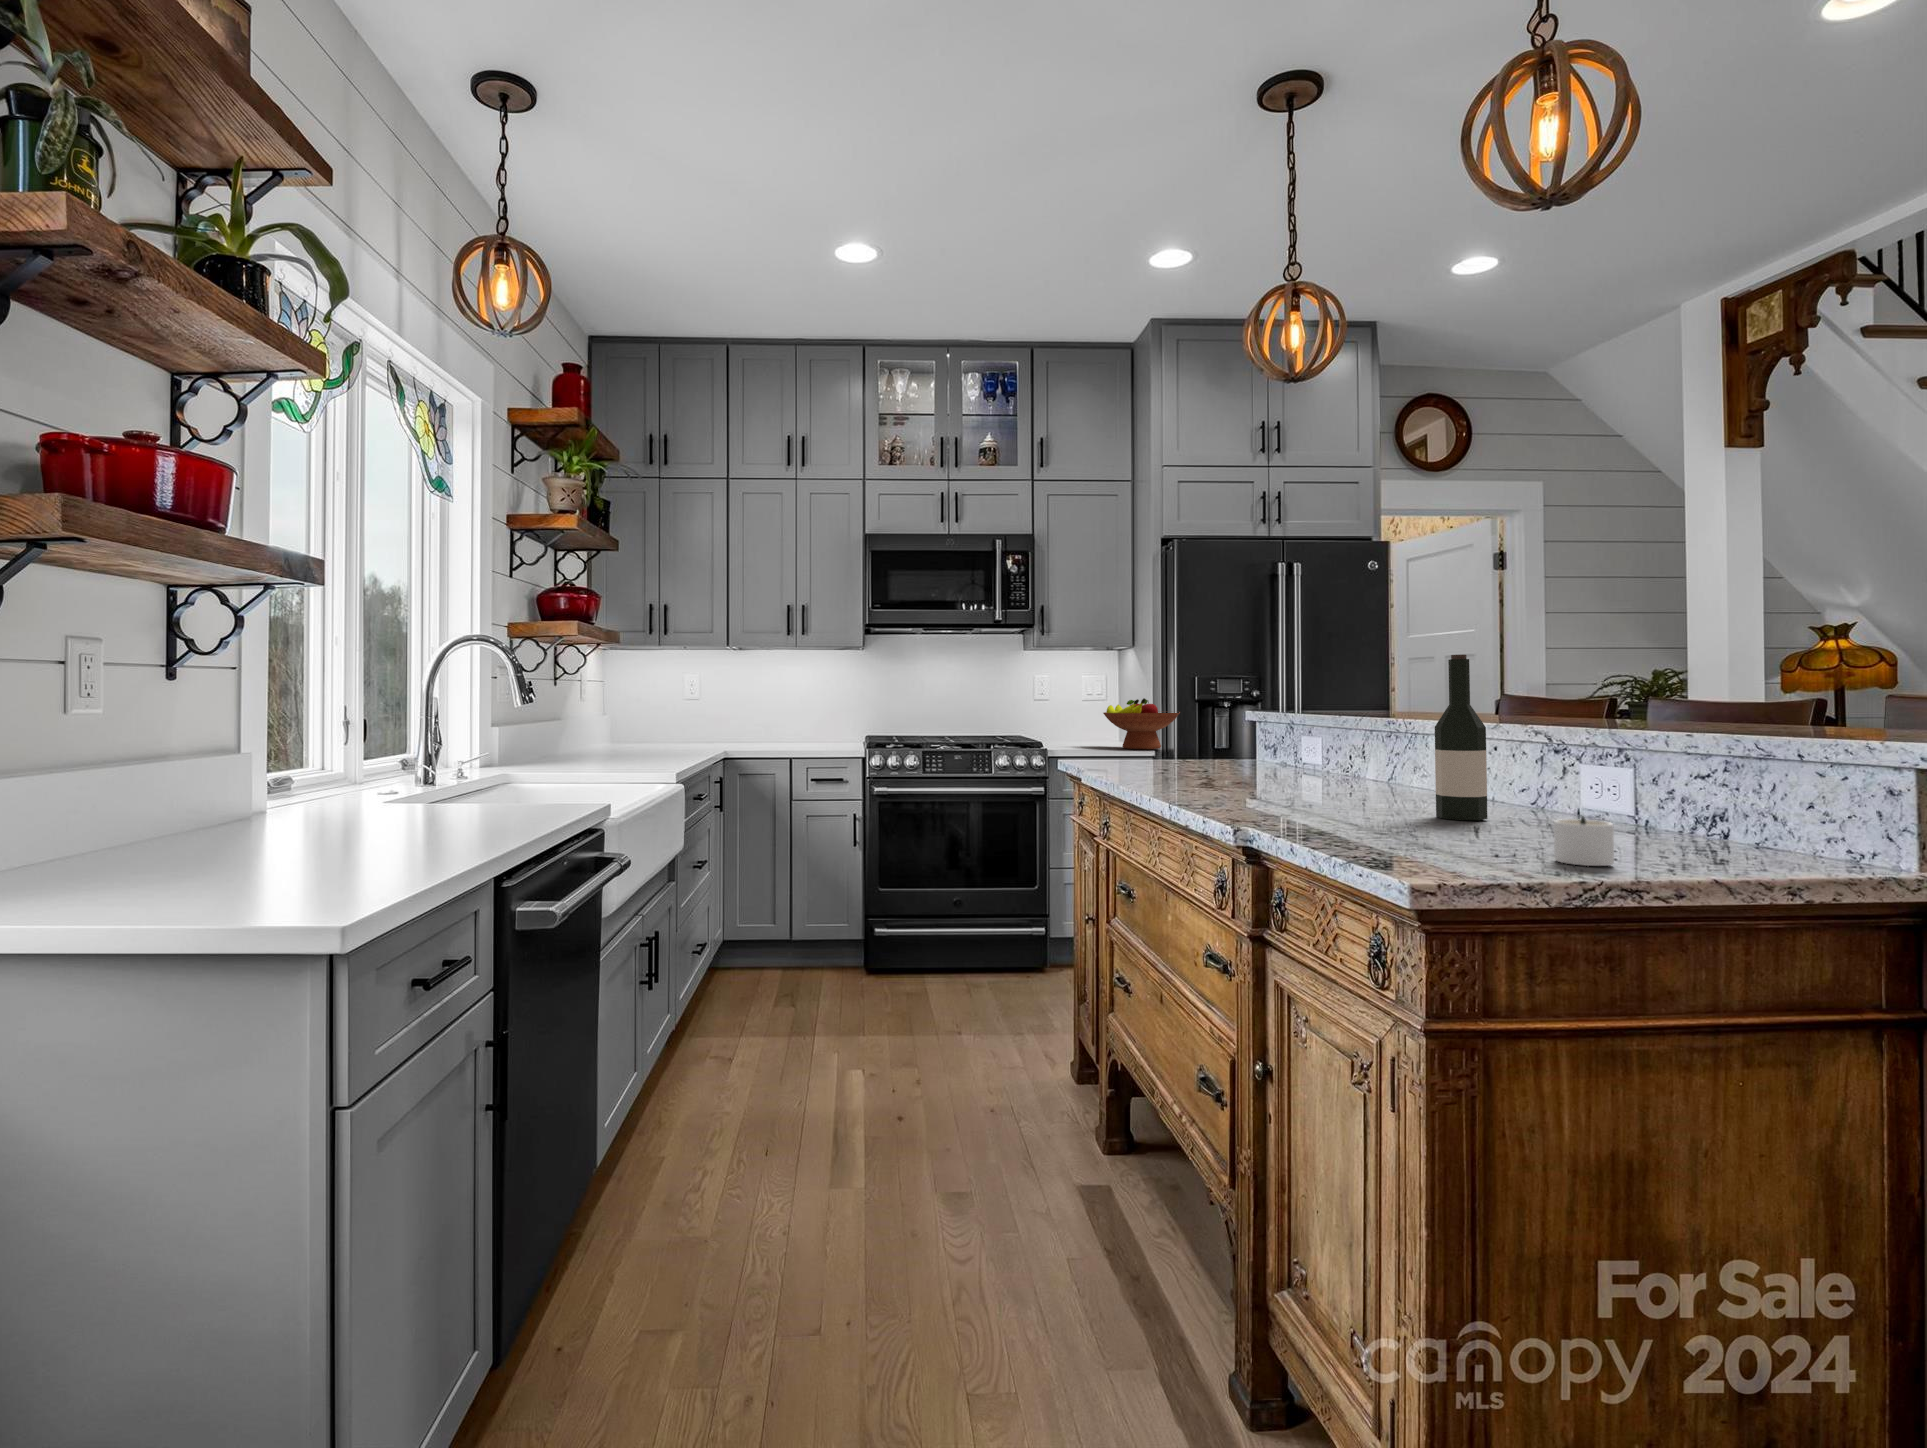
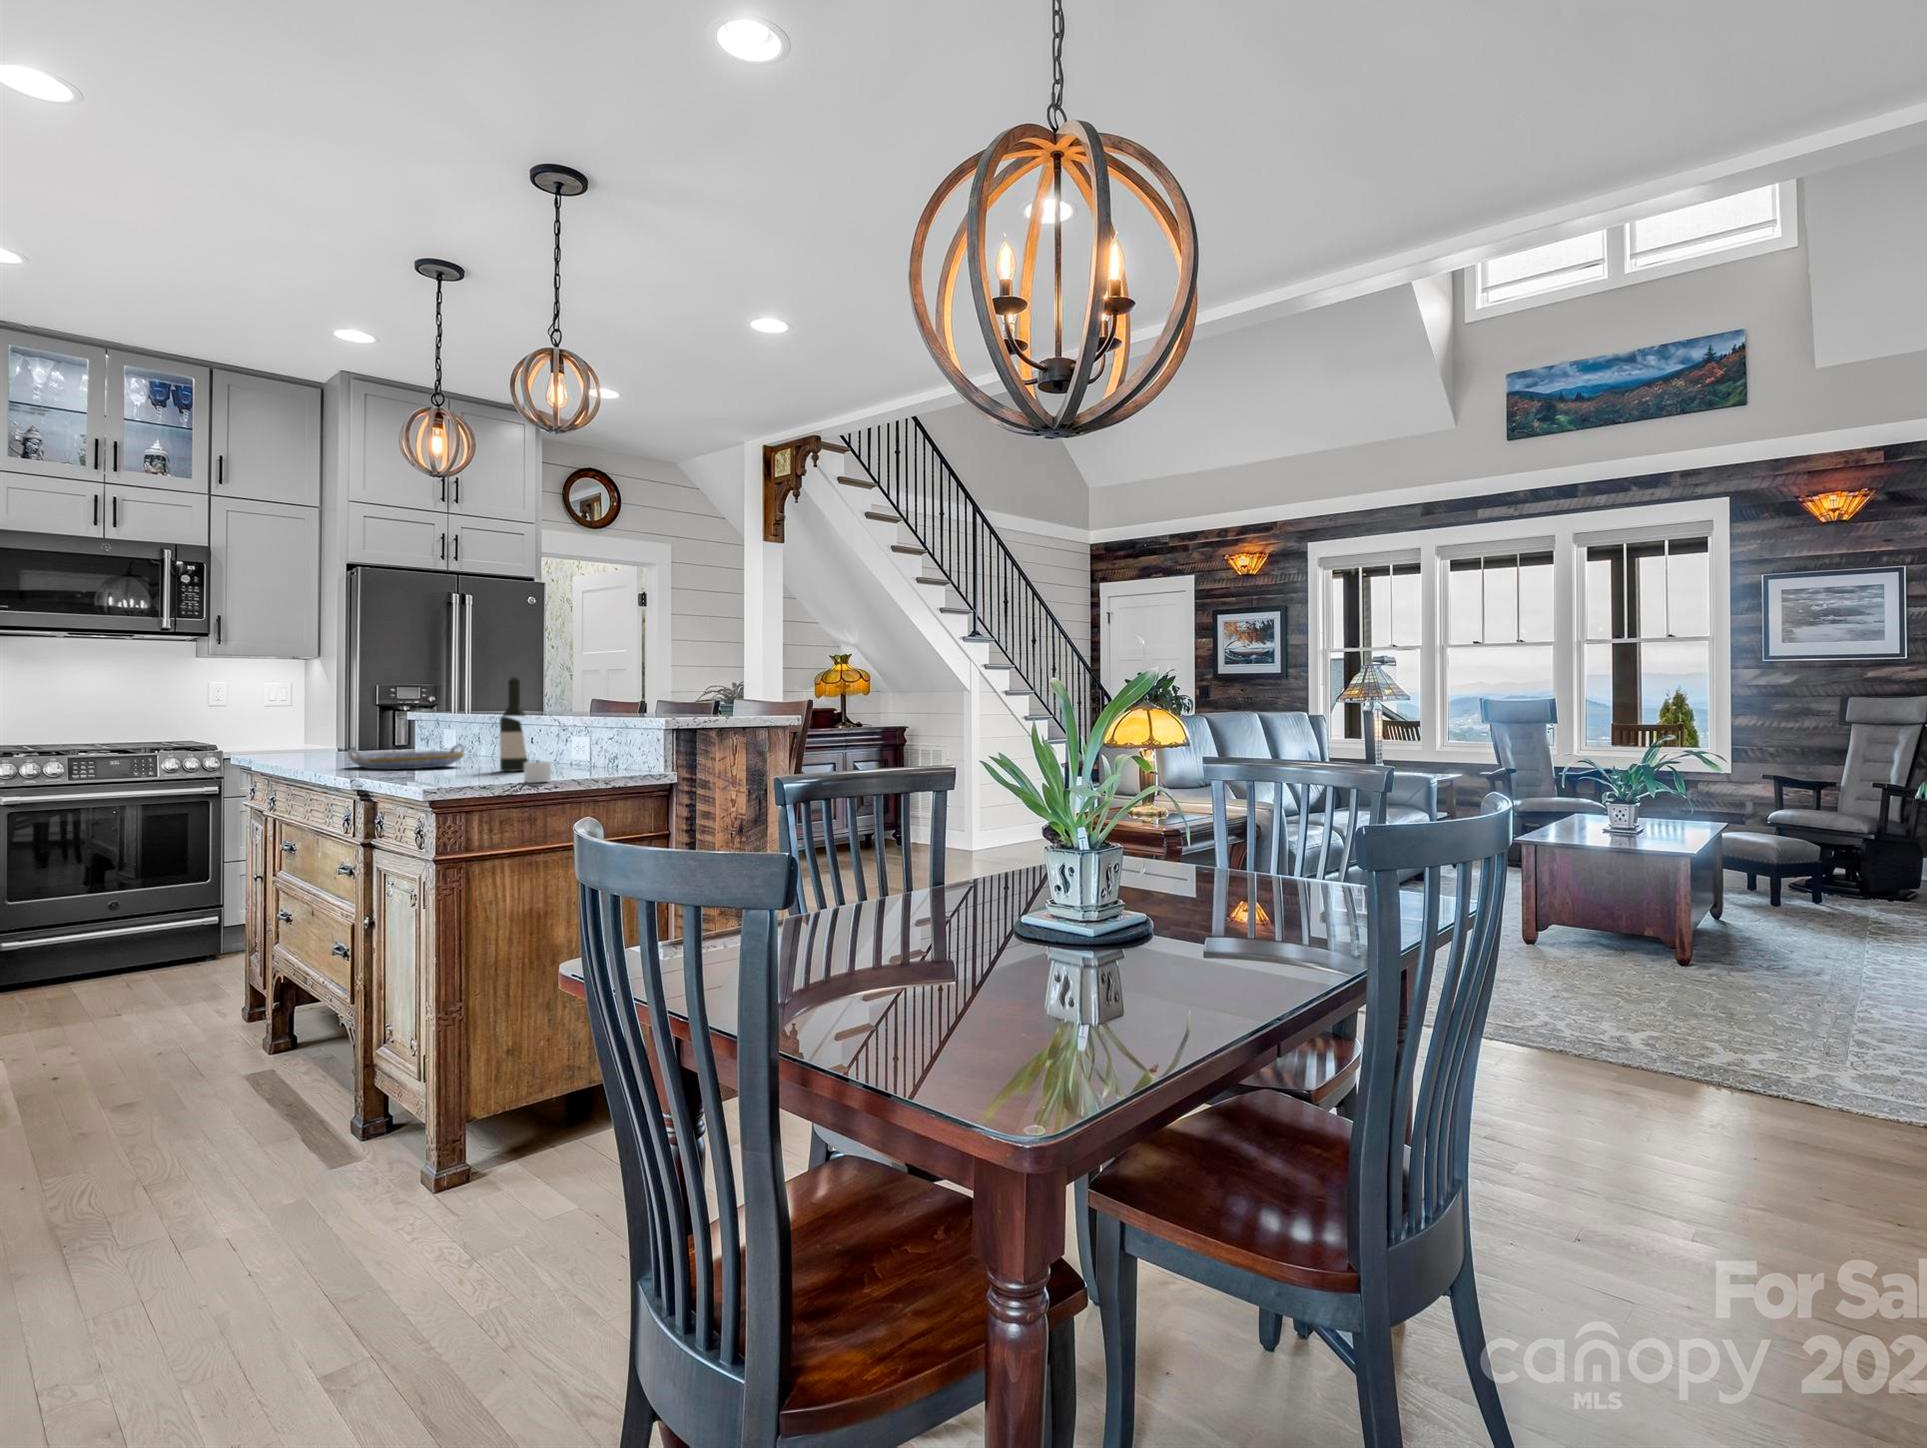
fruit bowl: present [1103,698,1180,749] -> none [284,701,363,746]
serving tray: none [1200,763,1360,801] -> present [348,744,465,770]

